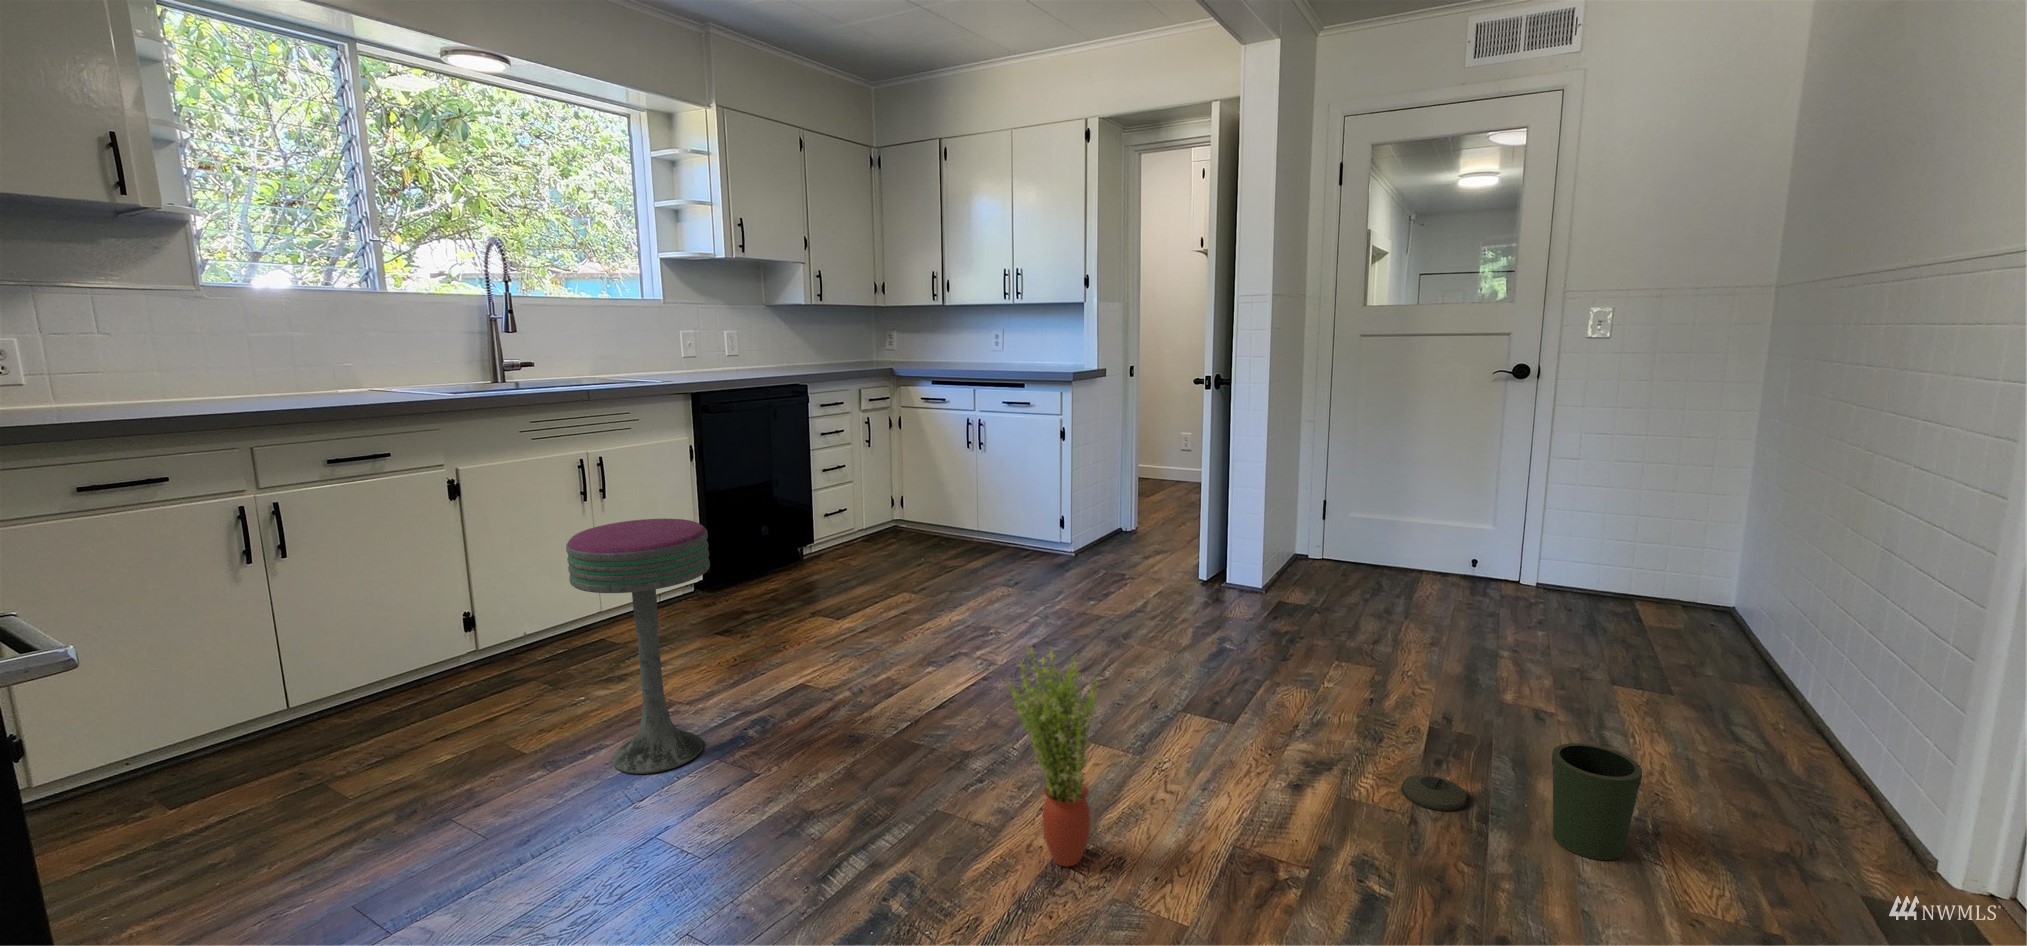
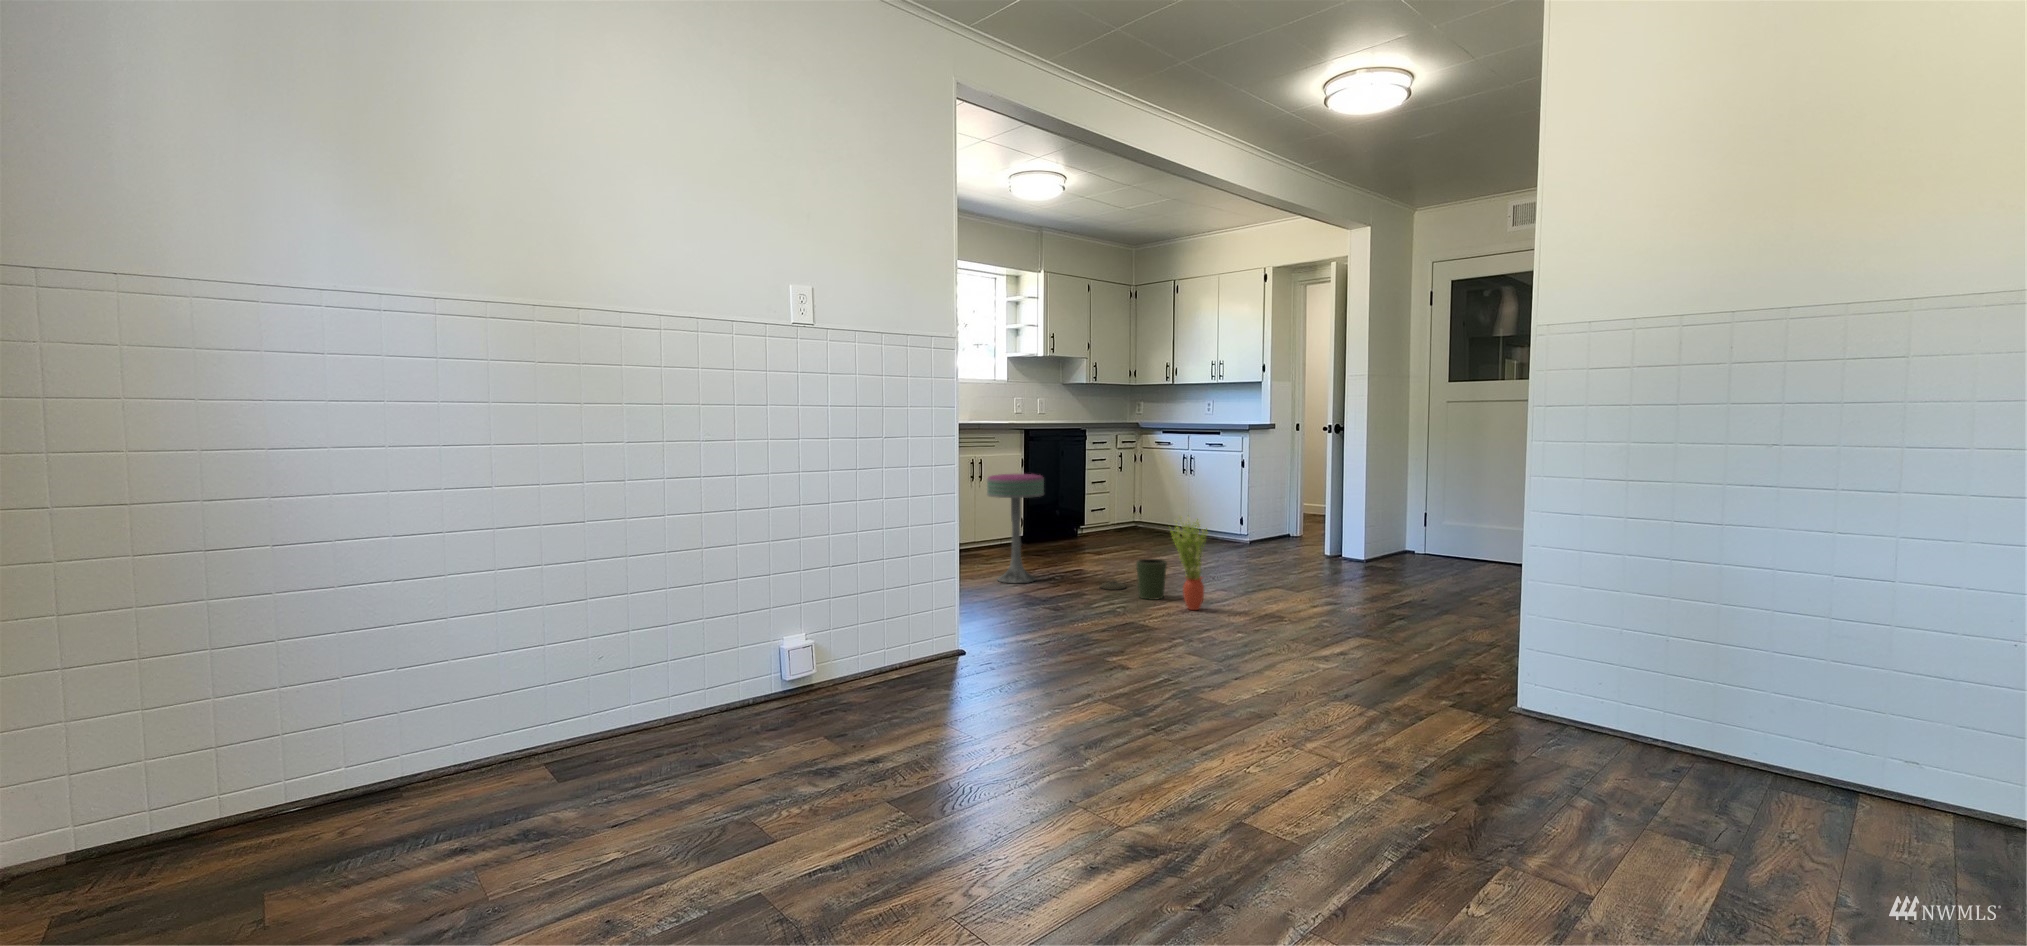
trash can: present [1402,743,1642,860] -> present [1101,559,1167,600]

